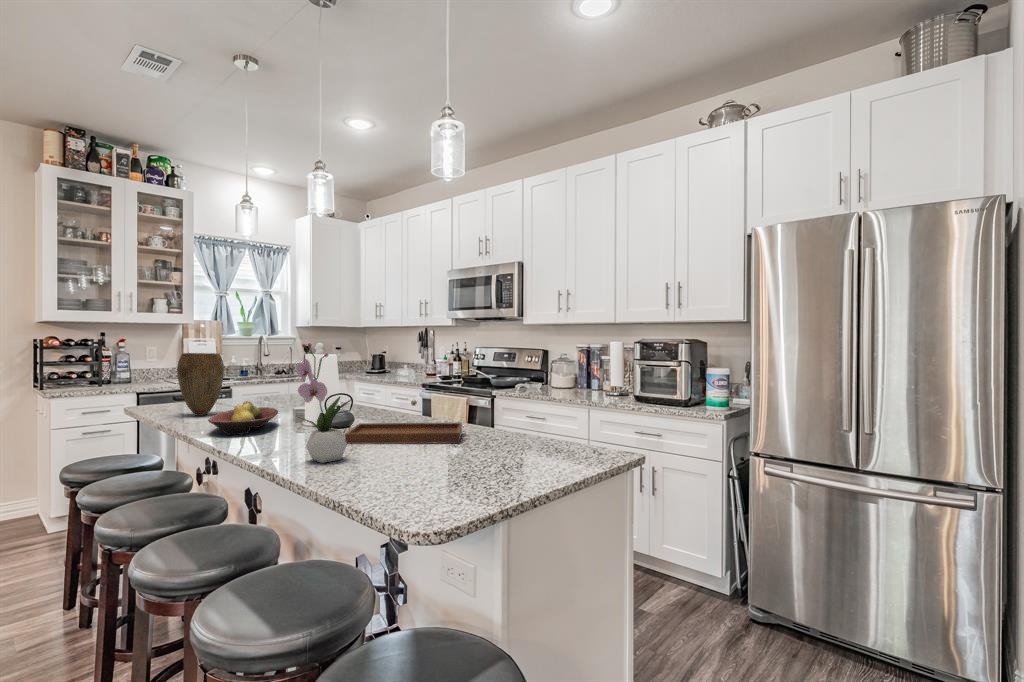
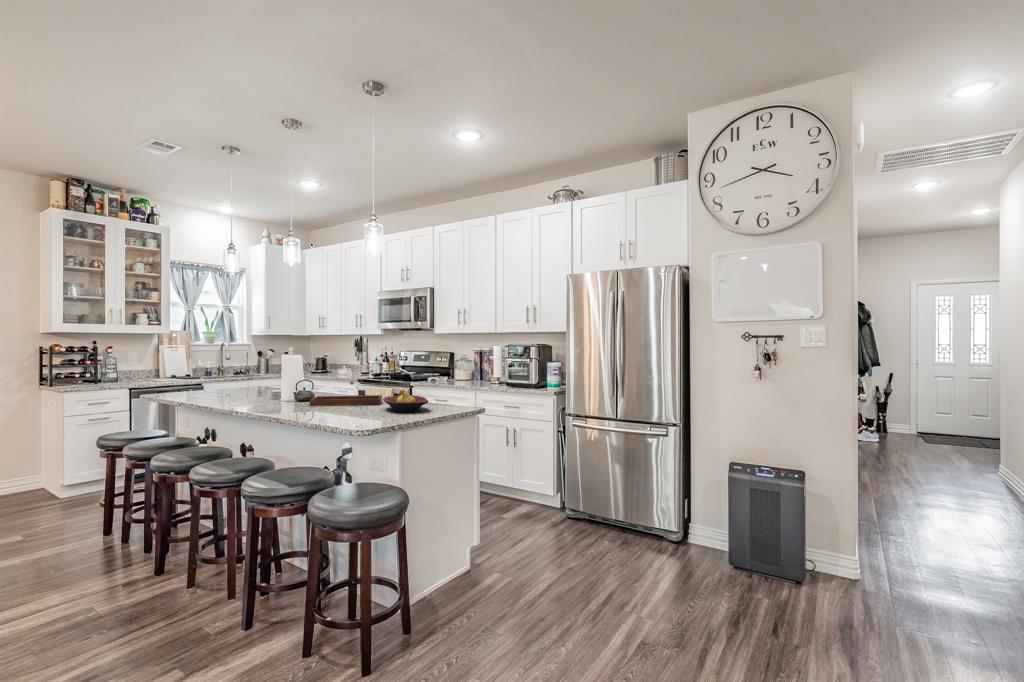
flower arrangement: present [296,343,352,463] -> none [285,346,317,412]
vase: present [177,353,224,416] -> none [185,355,218,397]
fruit bowl: present [208,401,278,435] -> present [383,390,428,413]

